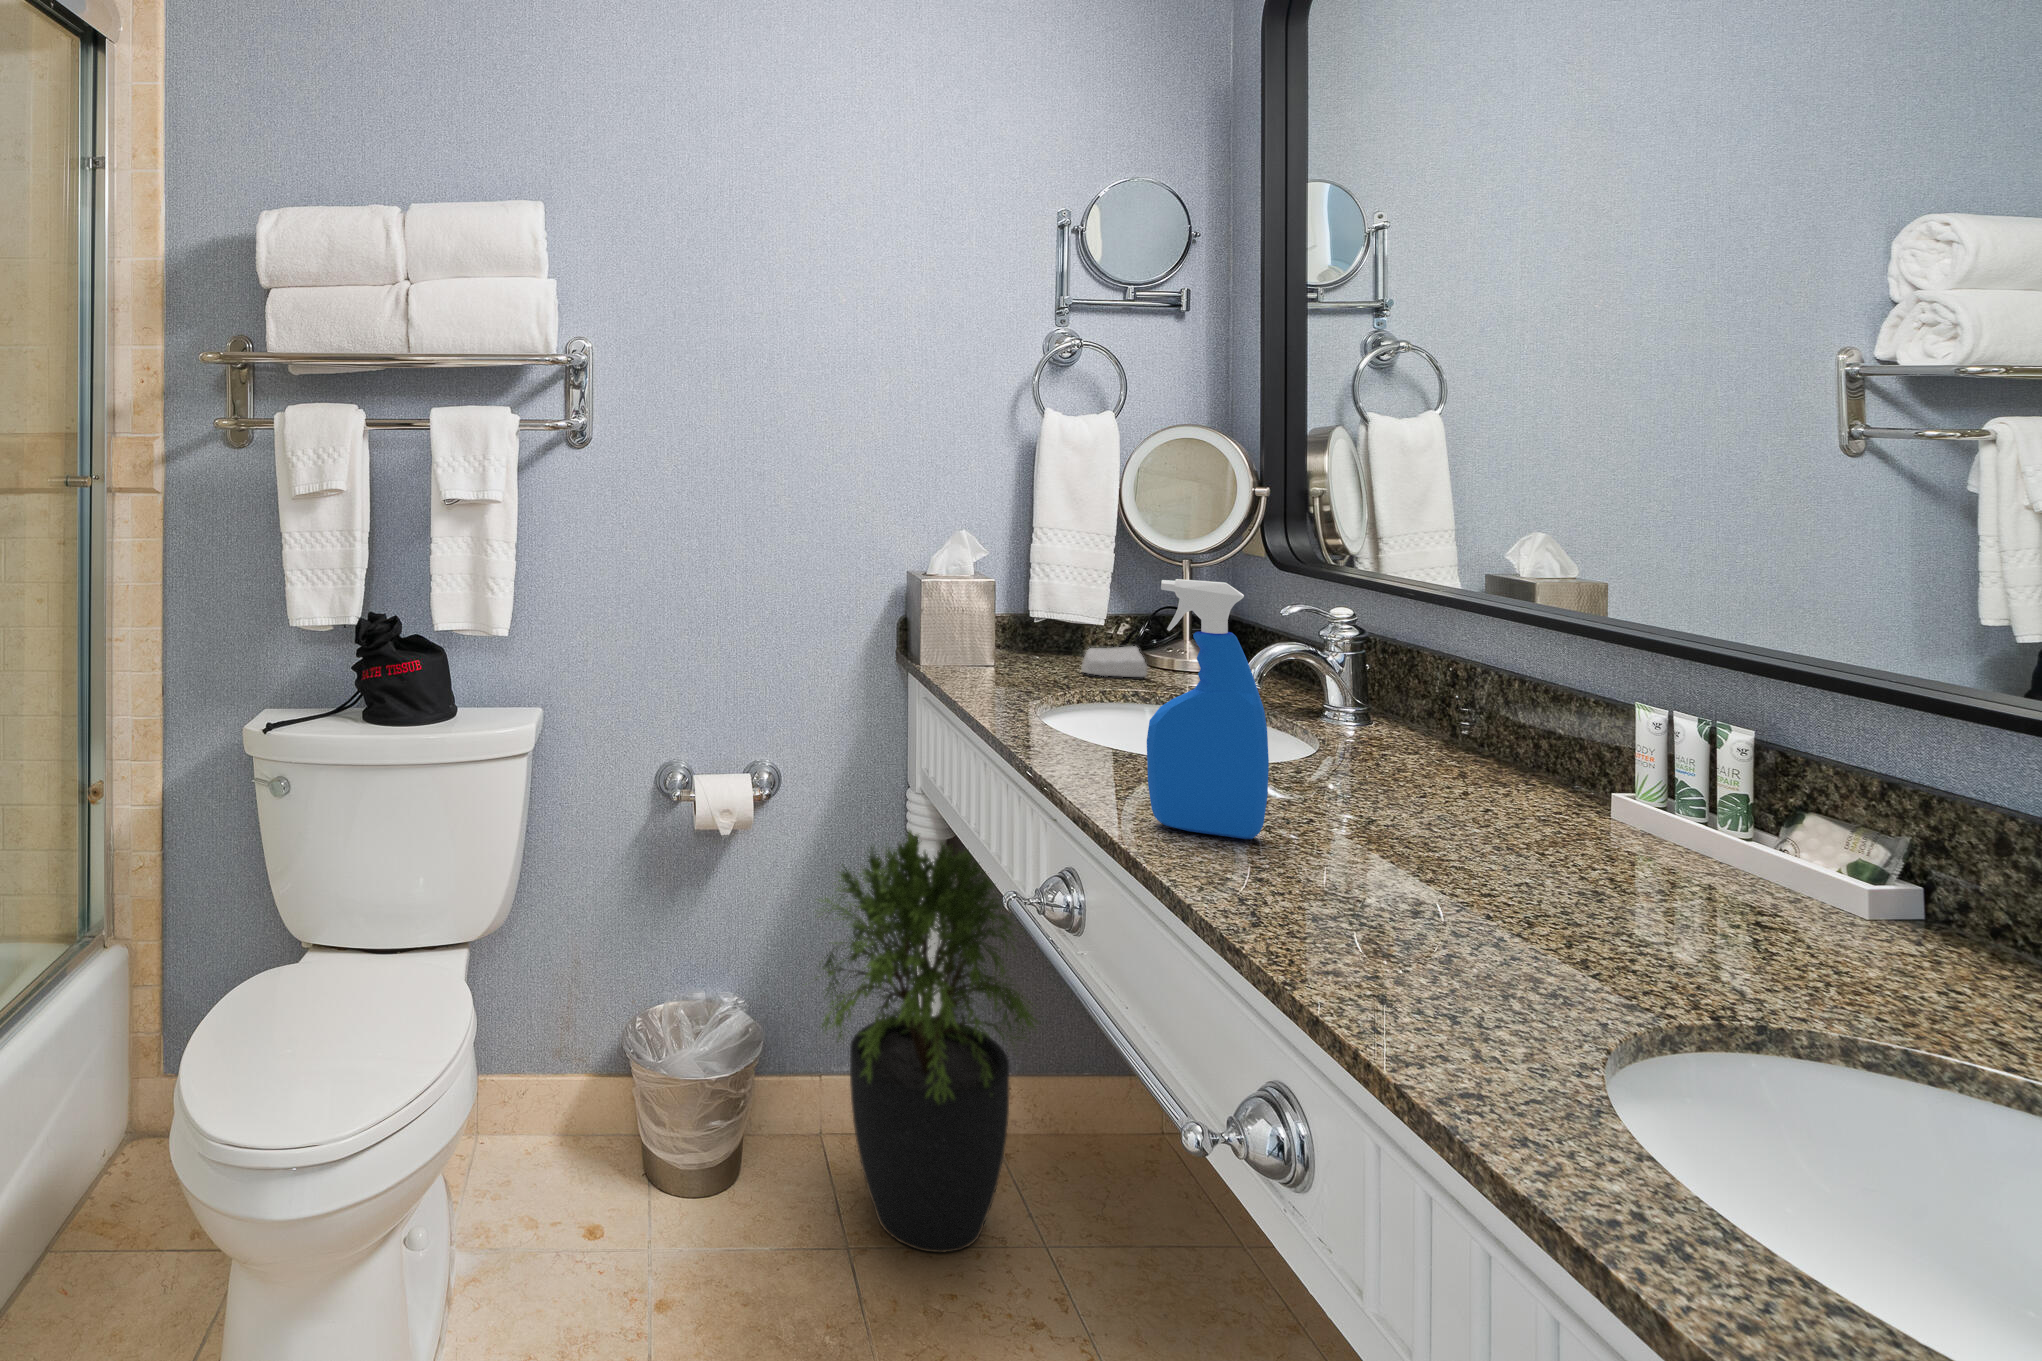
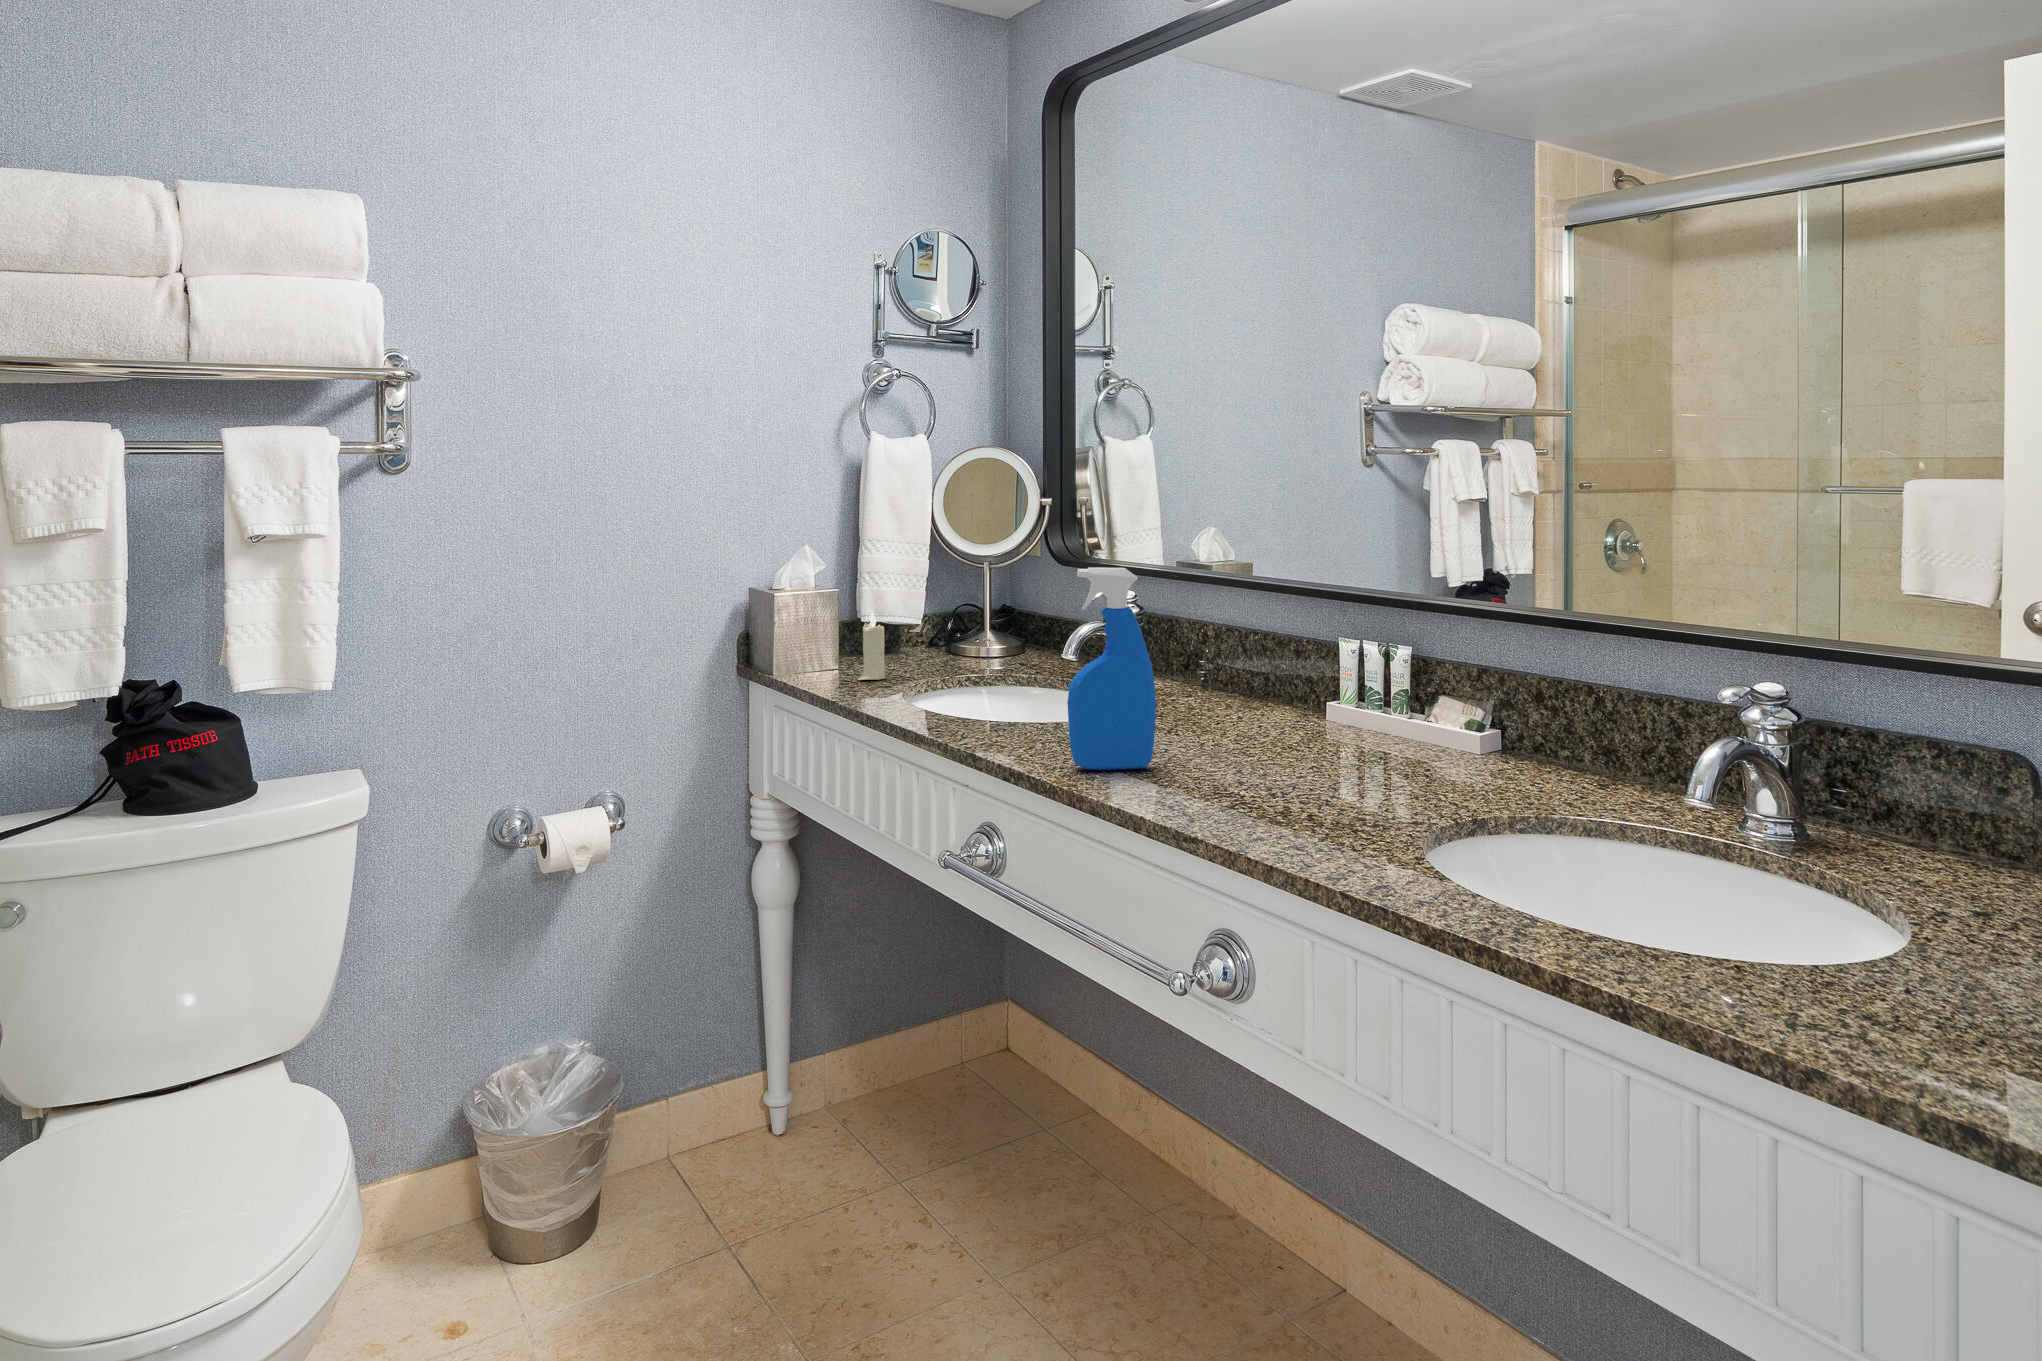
candle: none [1003,605,1035,682] -> present [858,610,885,680]
soap bar: present [1081,647,1147,677] -> none [914,640,971,668]
potted plant: present [820,830,1037,1253] -> none [678,832,918,1235]

